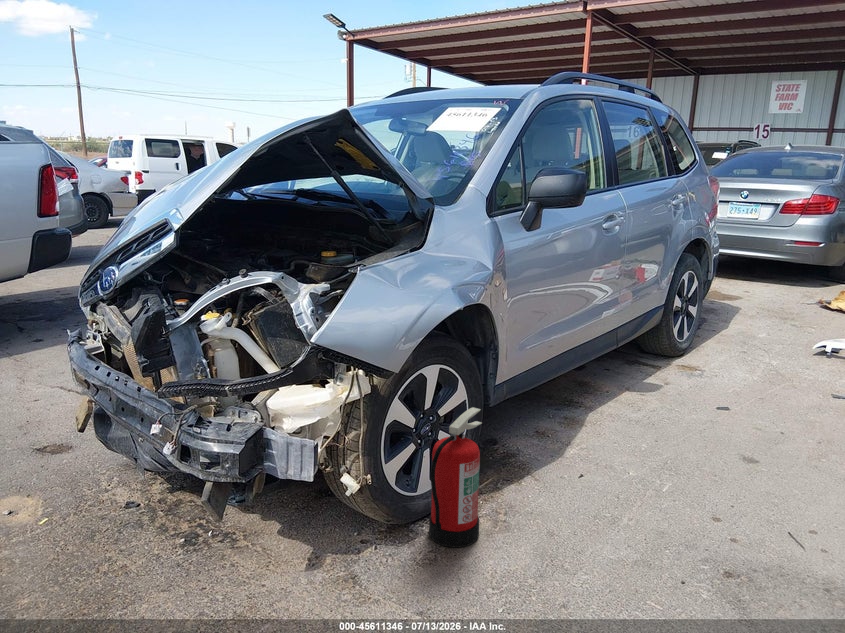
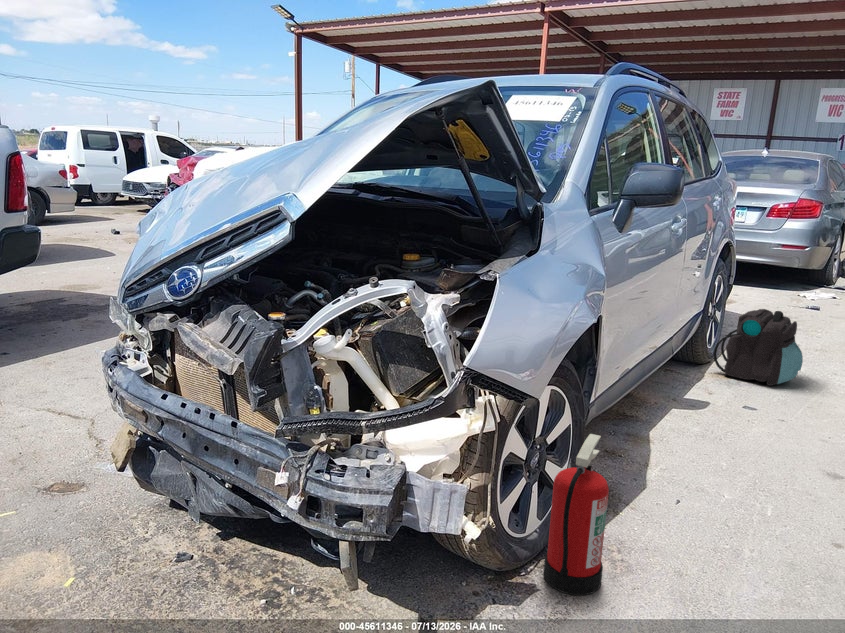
backpack: none [680,302,764,376] -> present [713,309,803,386]

